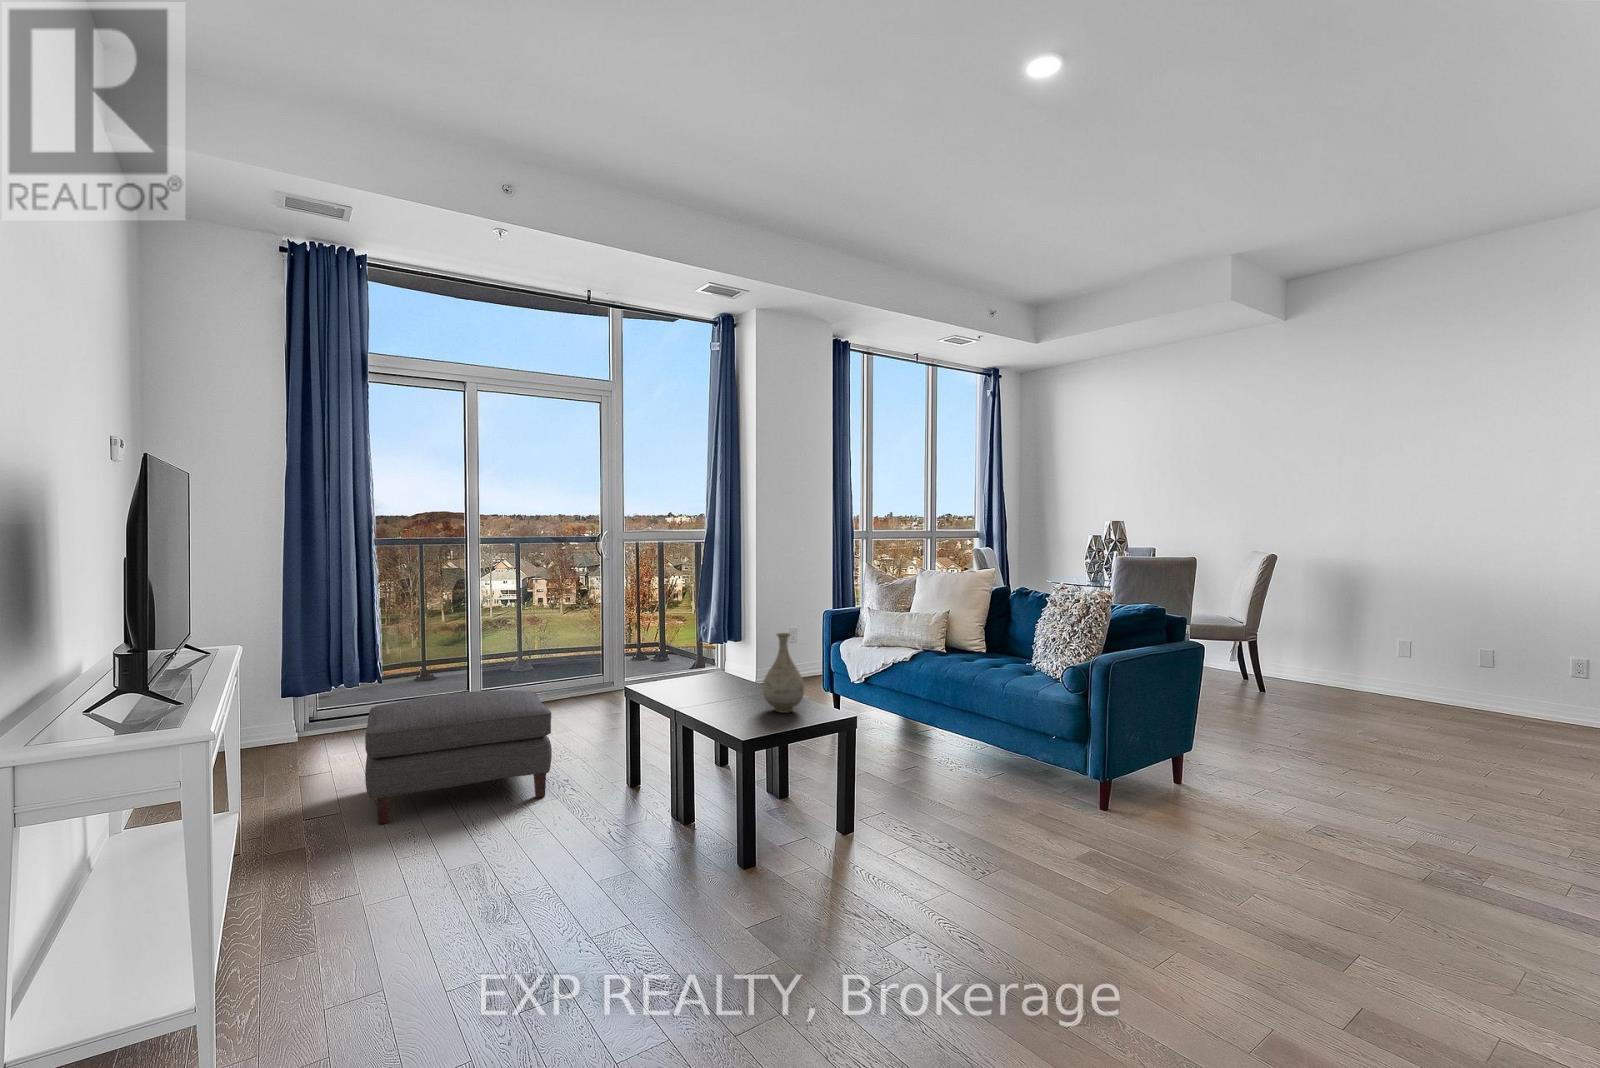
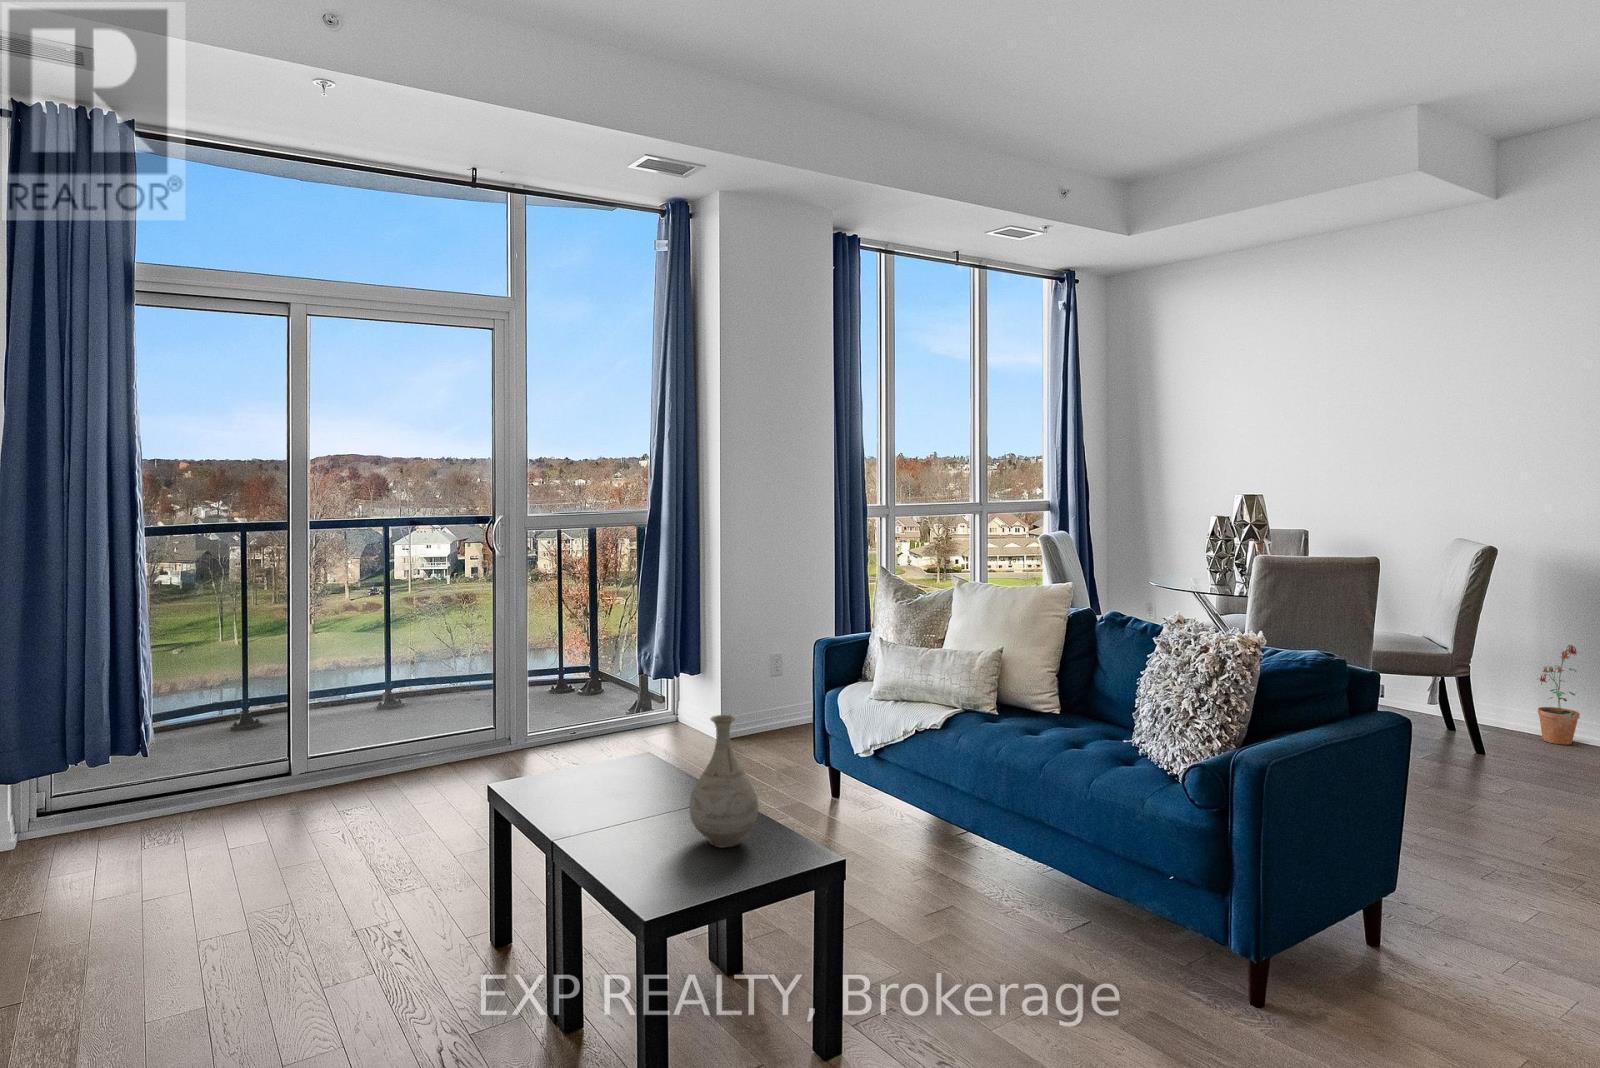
potted plant: none [1307,621,1336,689] -> present [1538,645,1580,745]
ottoman: present [365,690,552,824] -> none [42,786,365,1028]

